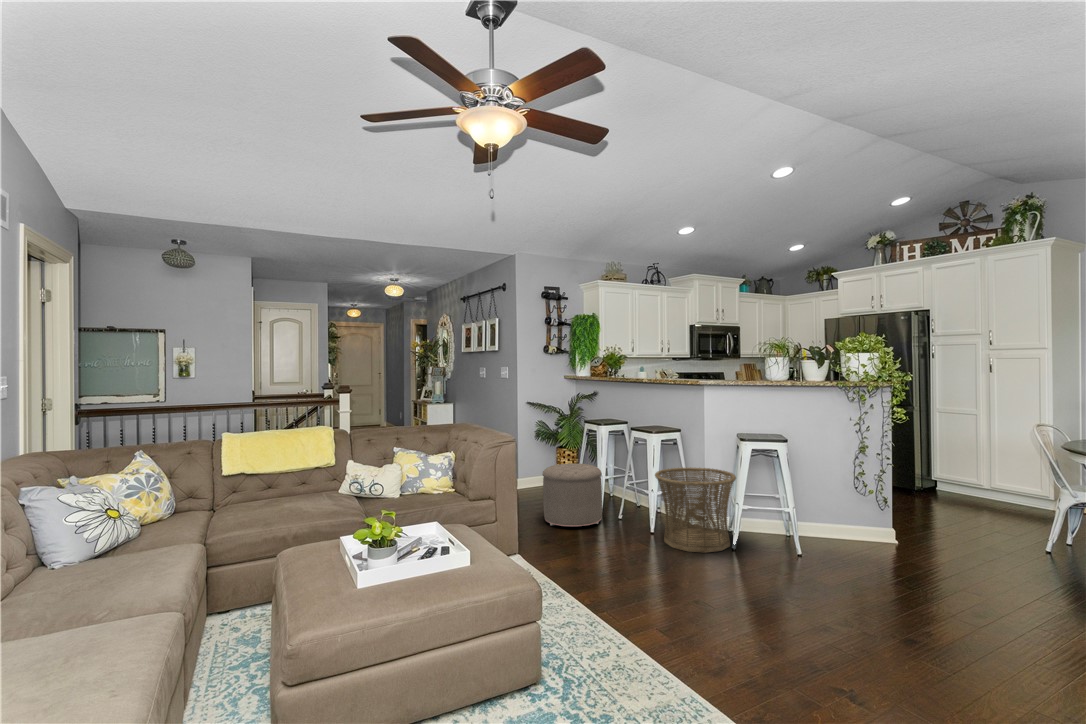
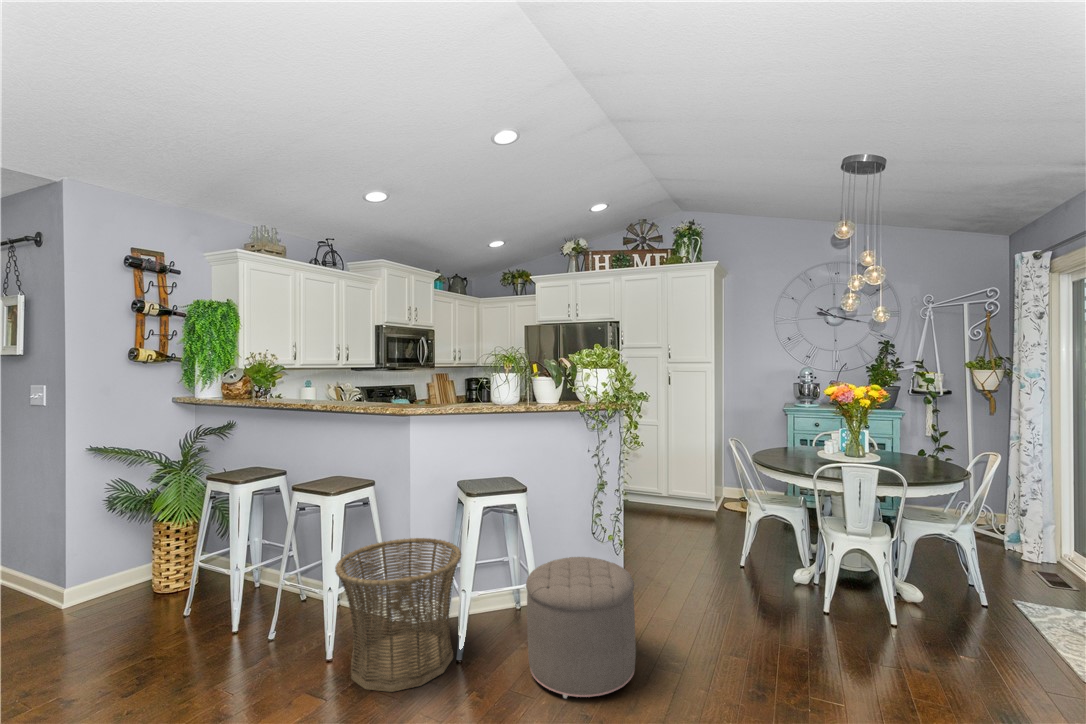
ottoman: present [542,464,602,526] -> present [526,557,636,698]

